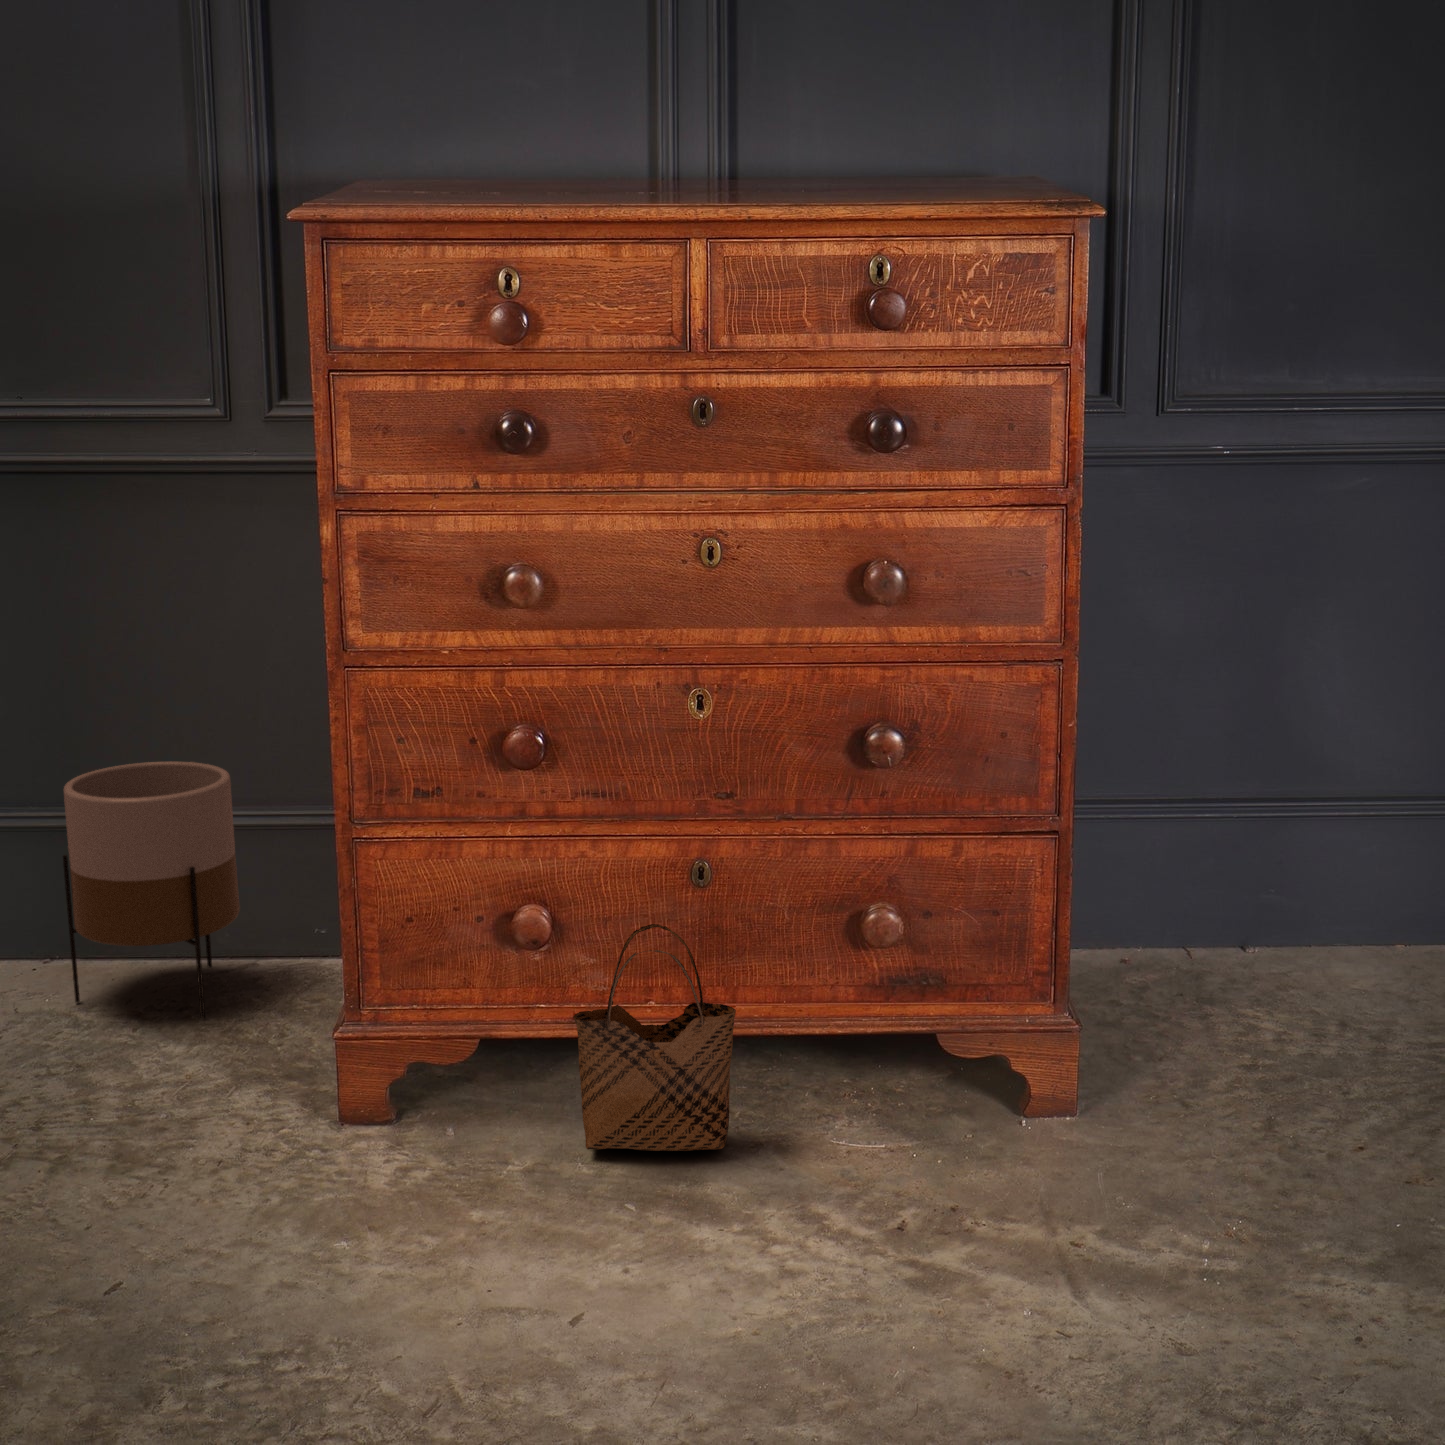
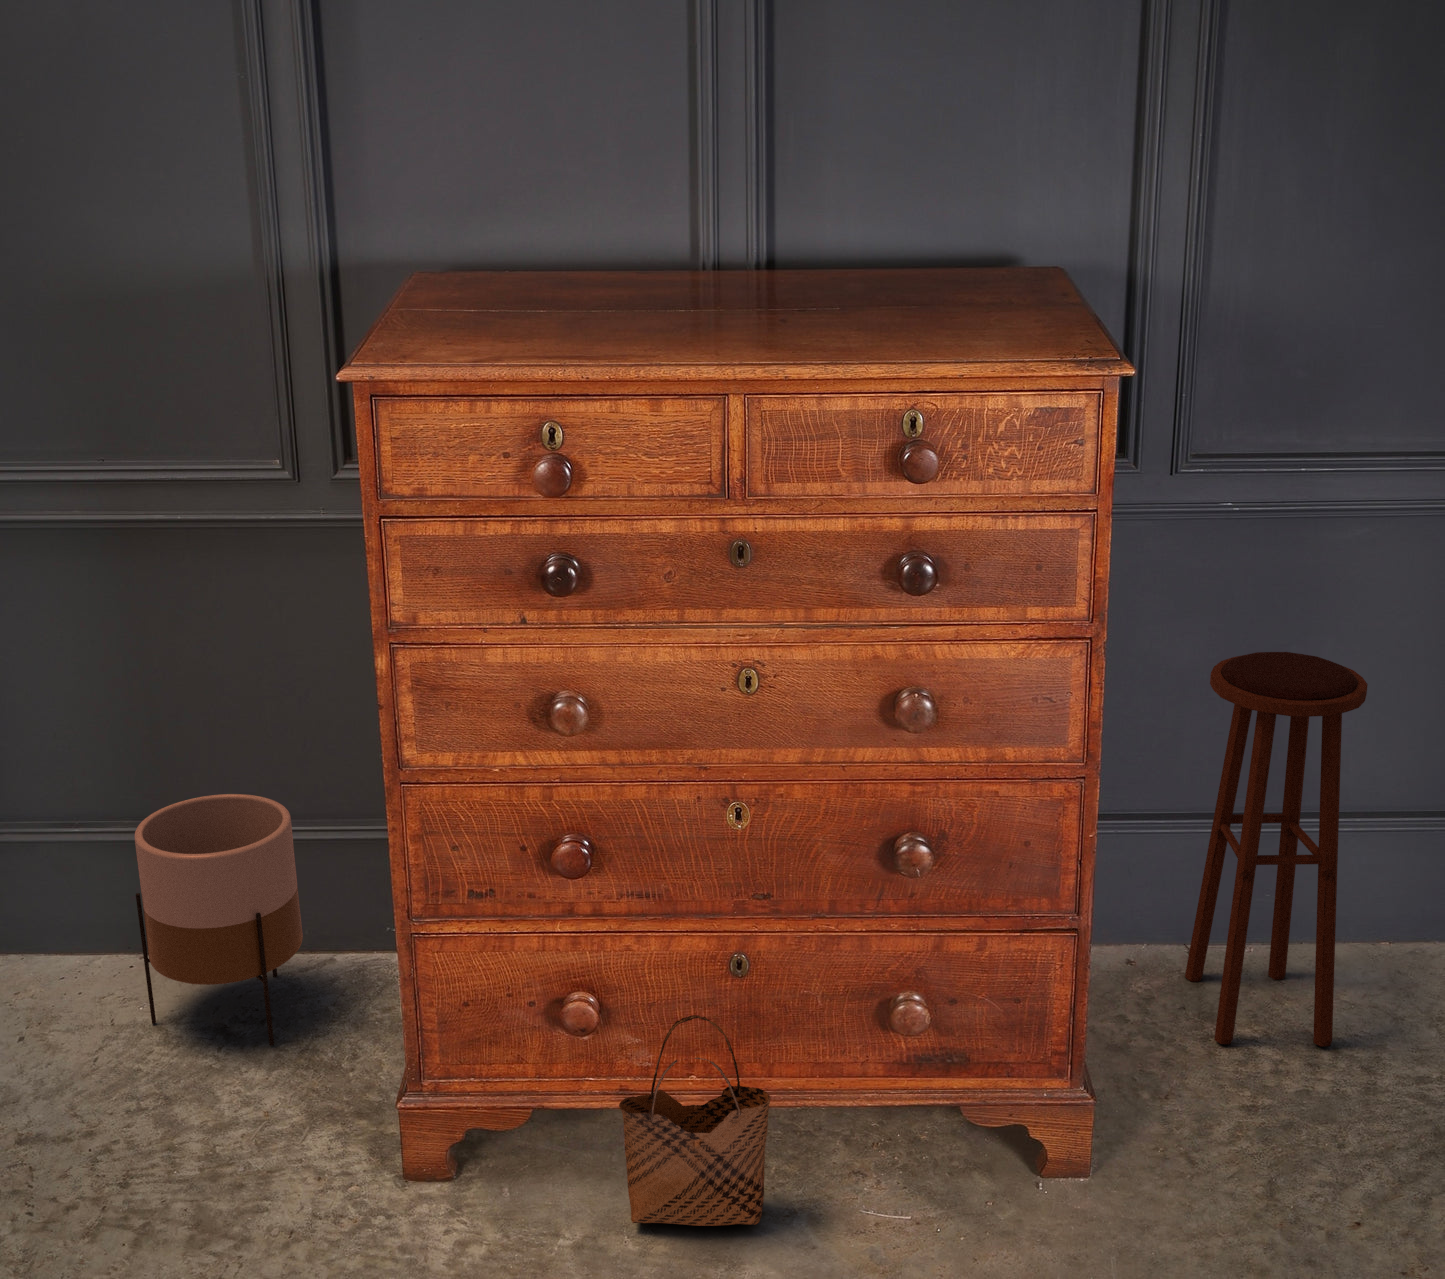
stool: none [1168,598,1348,1010] -> present [1185,652,1368,1047]

